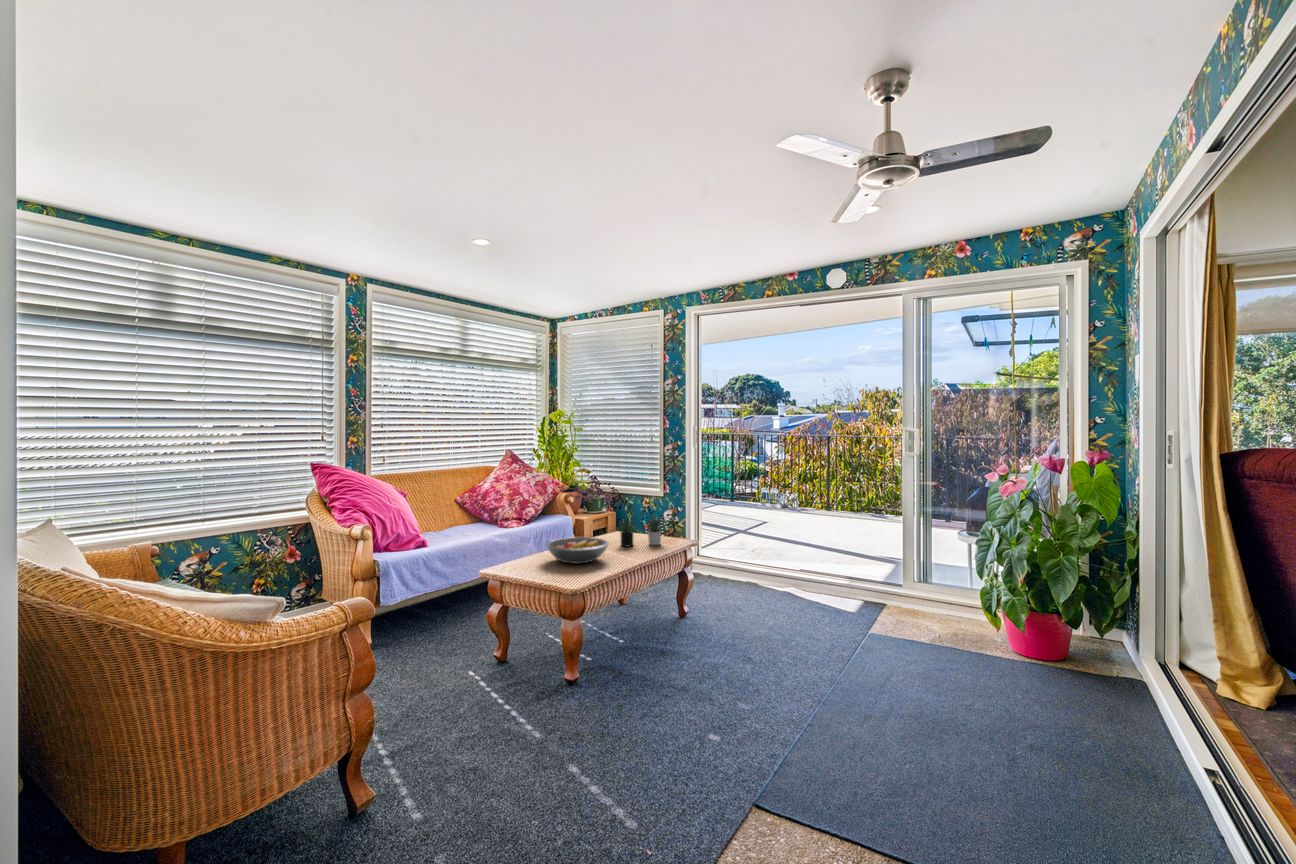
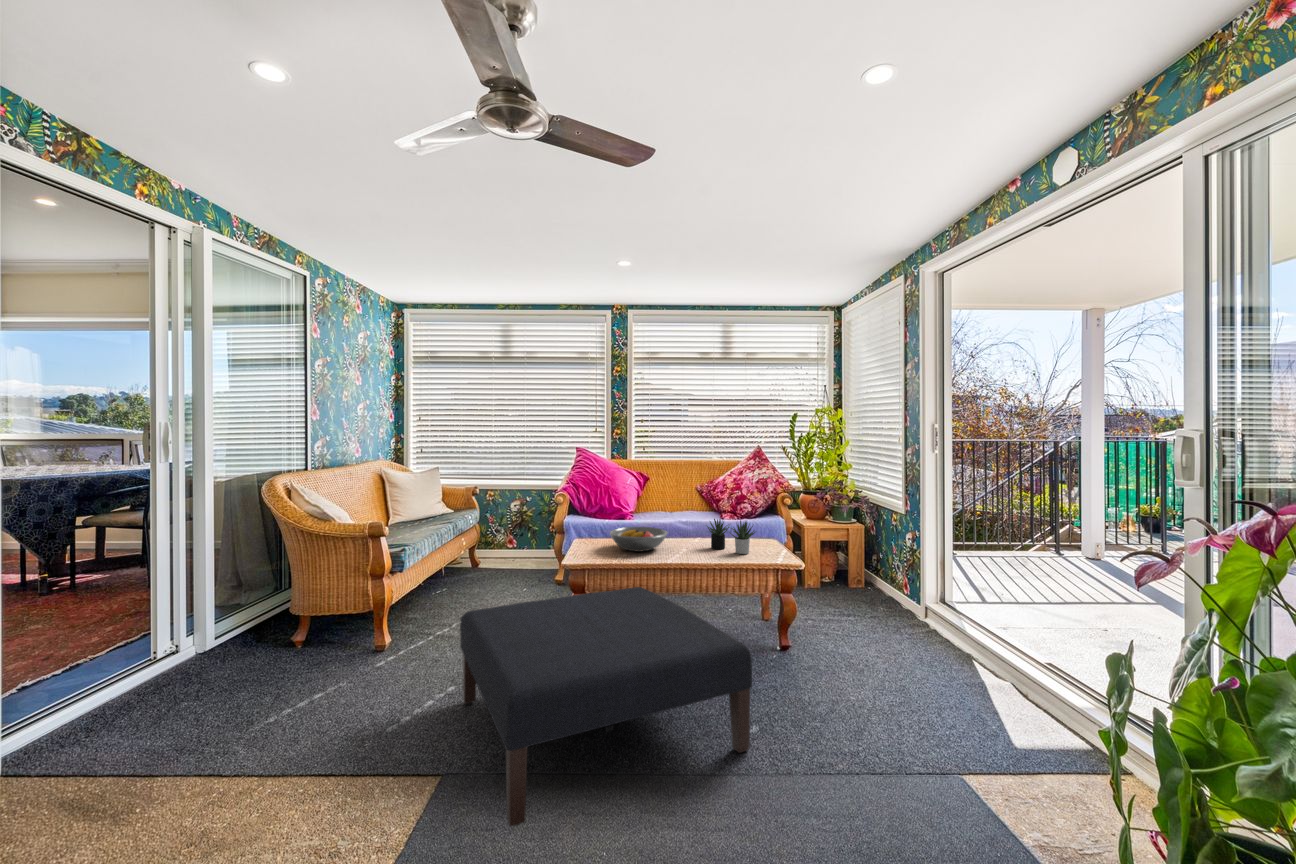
ottoman: none [609,589,866,781] -> present [460,587,752,826]

